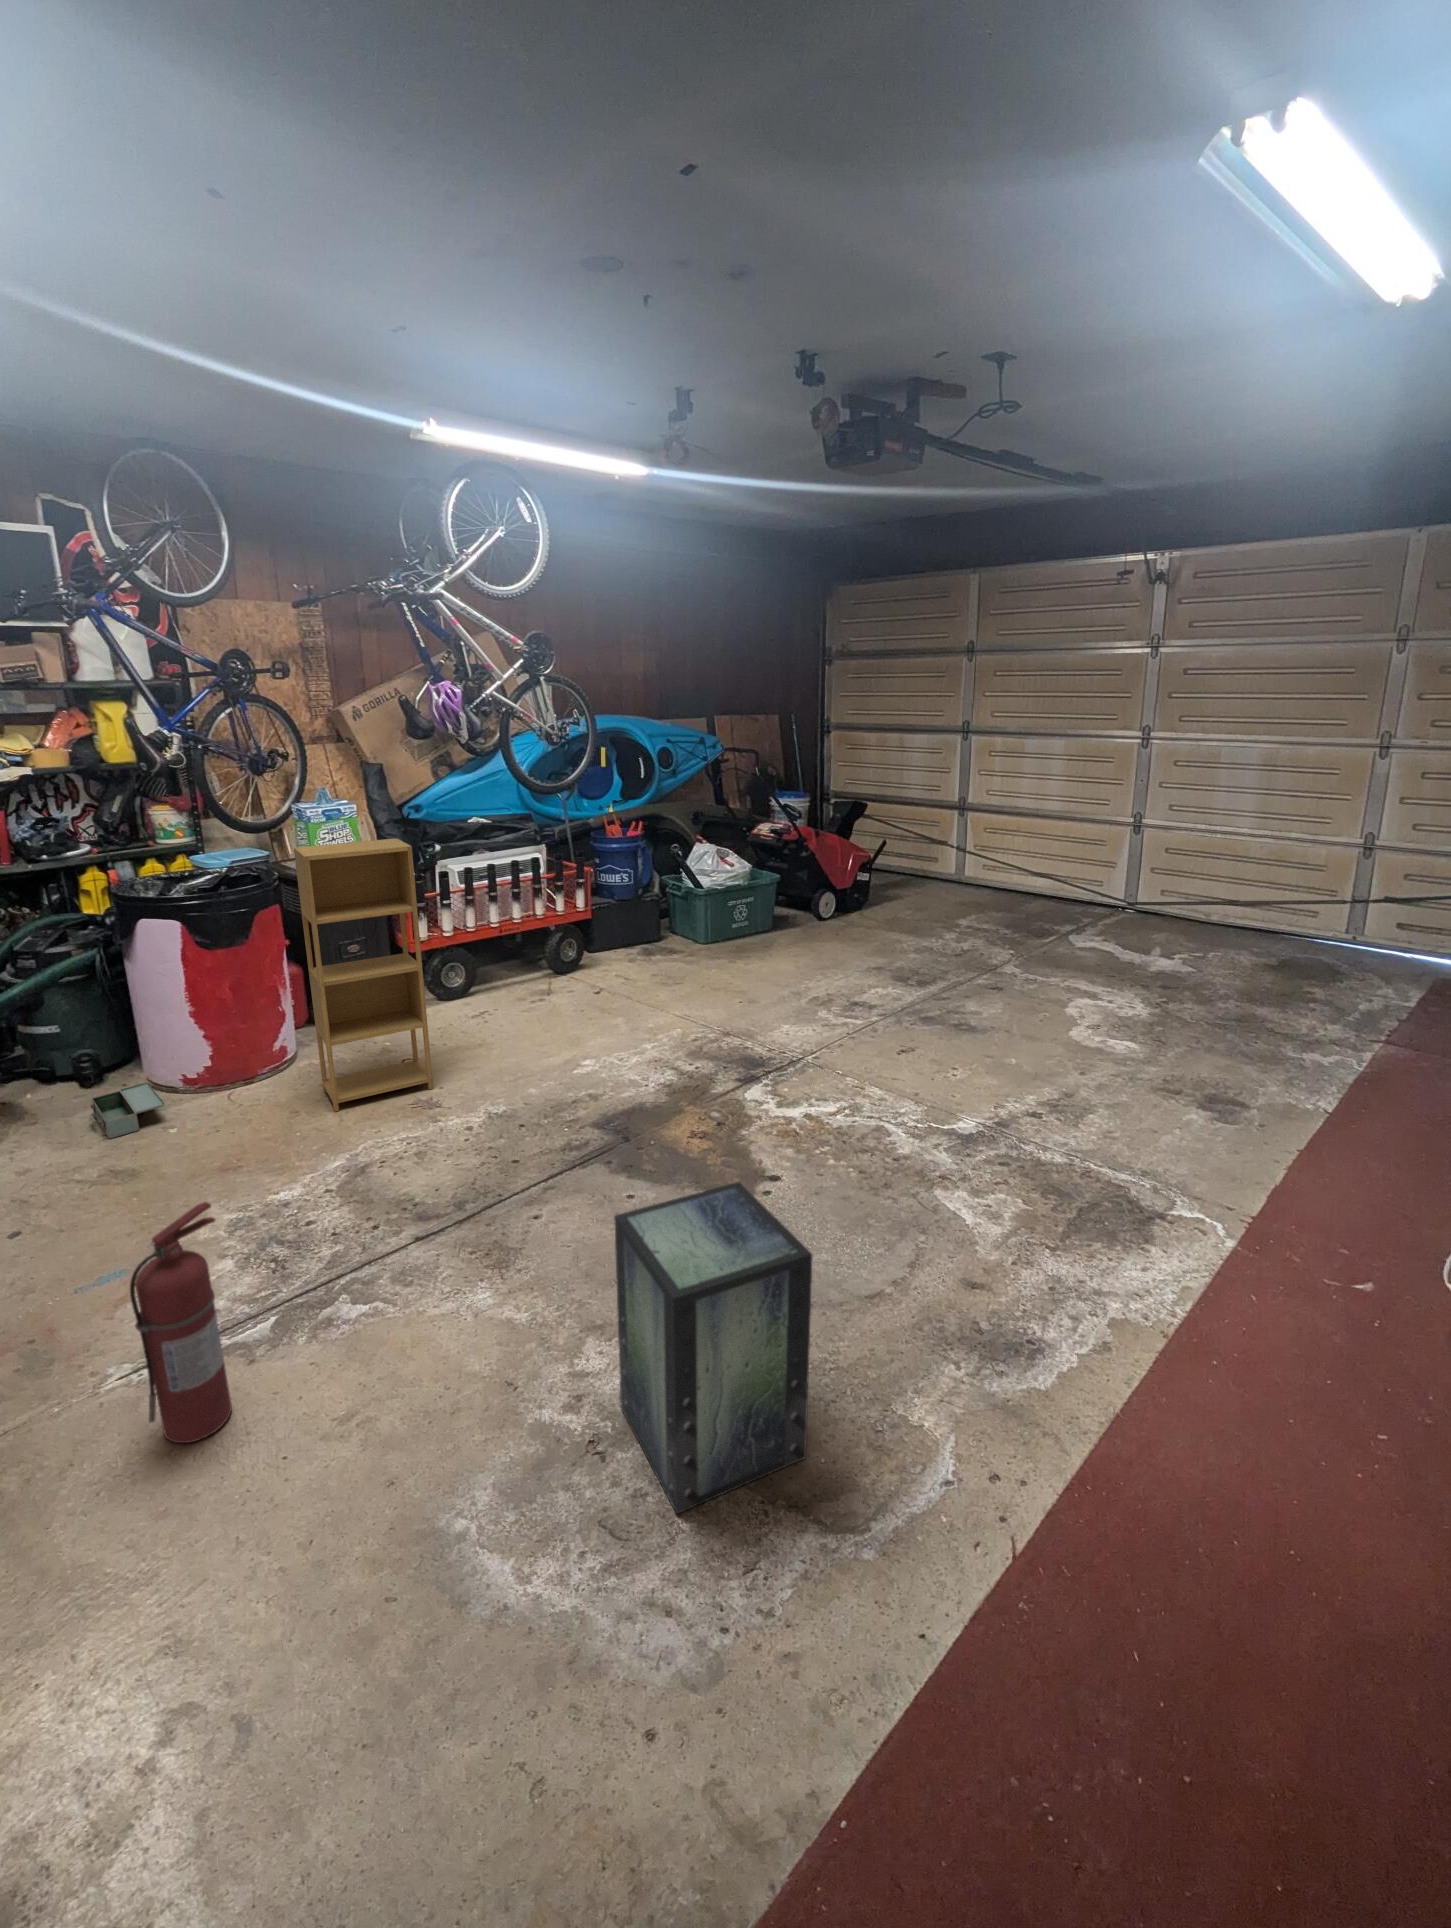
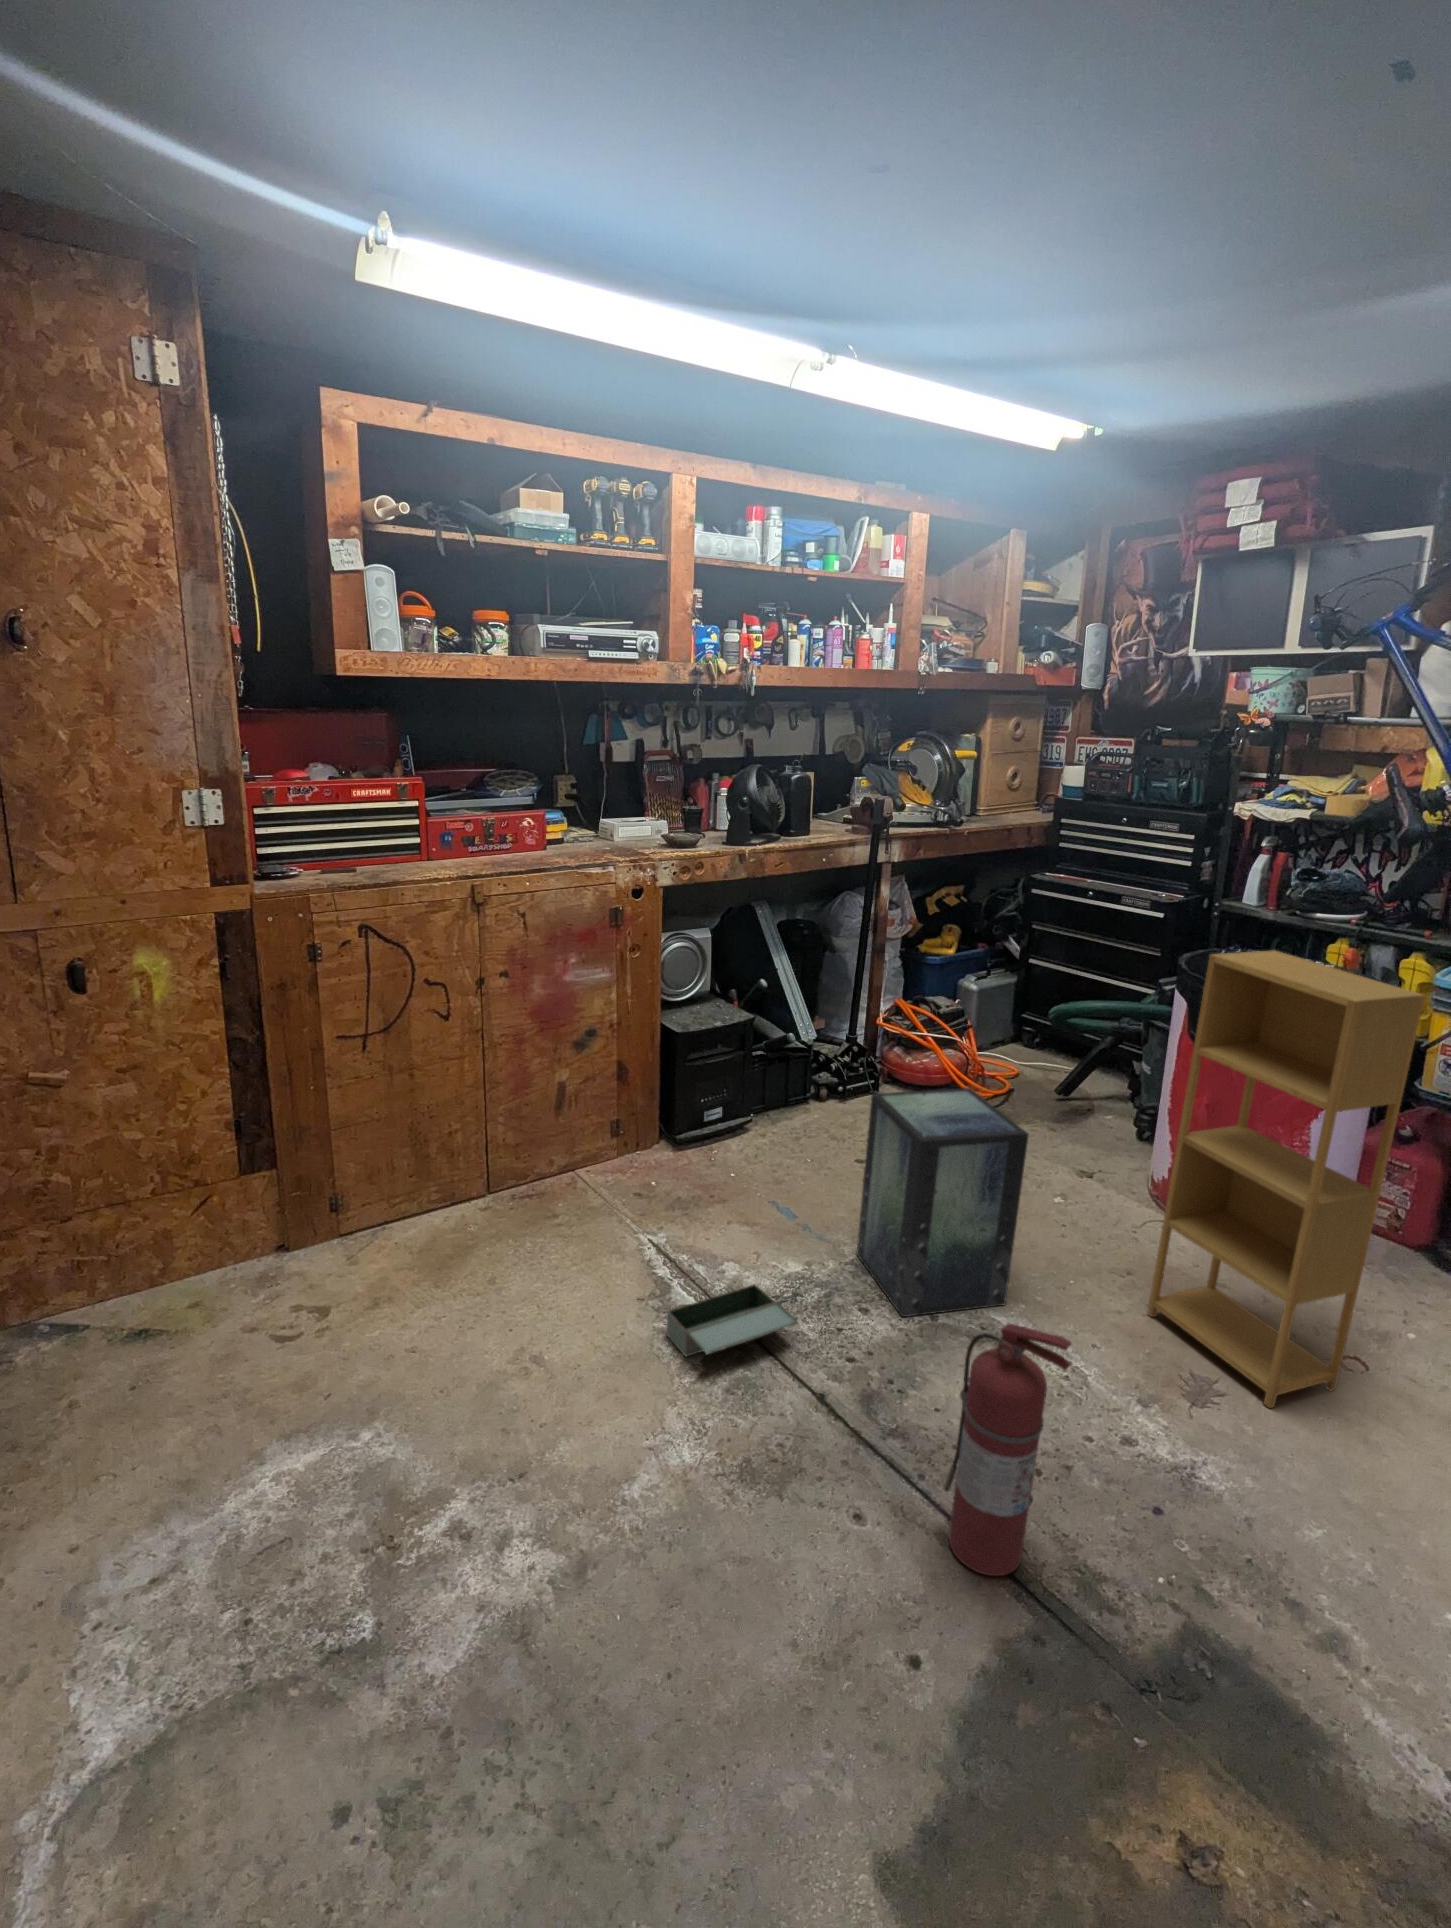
toolbox: present [91,1083,165,1139] -> present [666,1285,798,1357]
storage box: present [614,1182,812,1514] -> present [856,1088,1029,1317]
fire extinguisher: present [130,1202,232,1443] -> present [944,1323,1071,1576]

